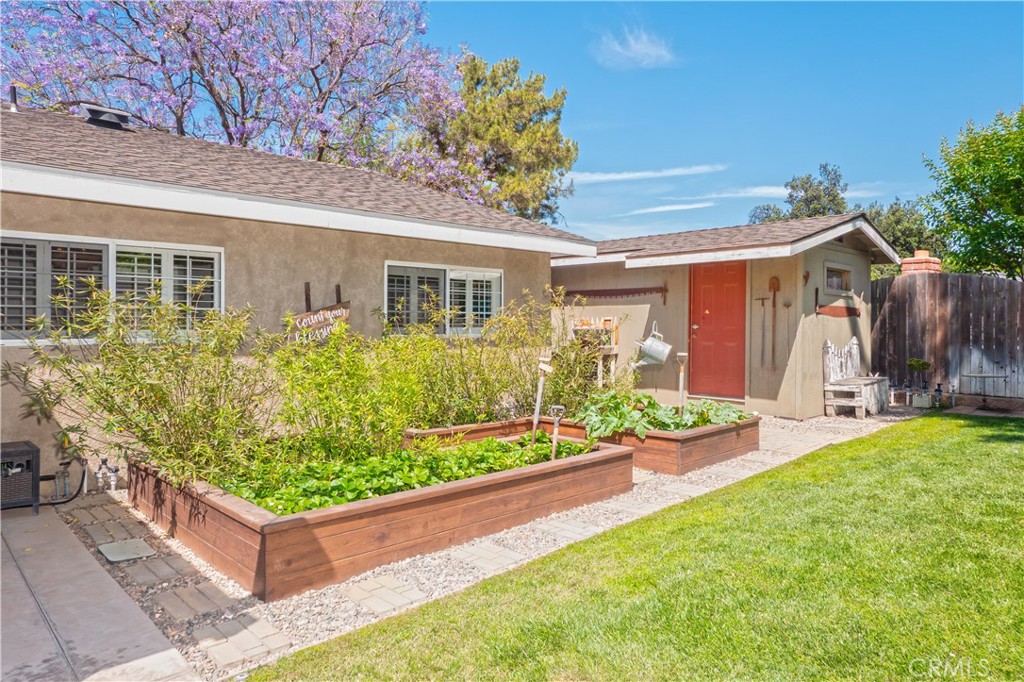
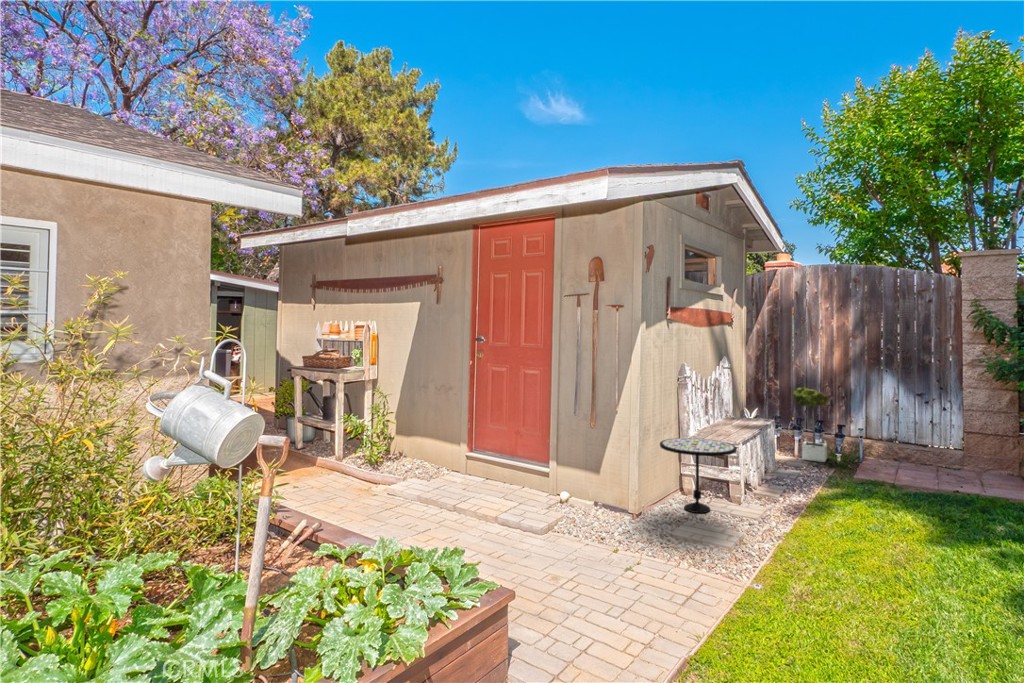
side table: present [961,374,1008,410] -> present [660,438,737,513]

